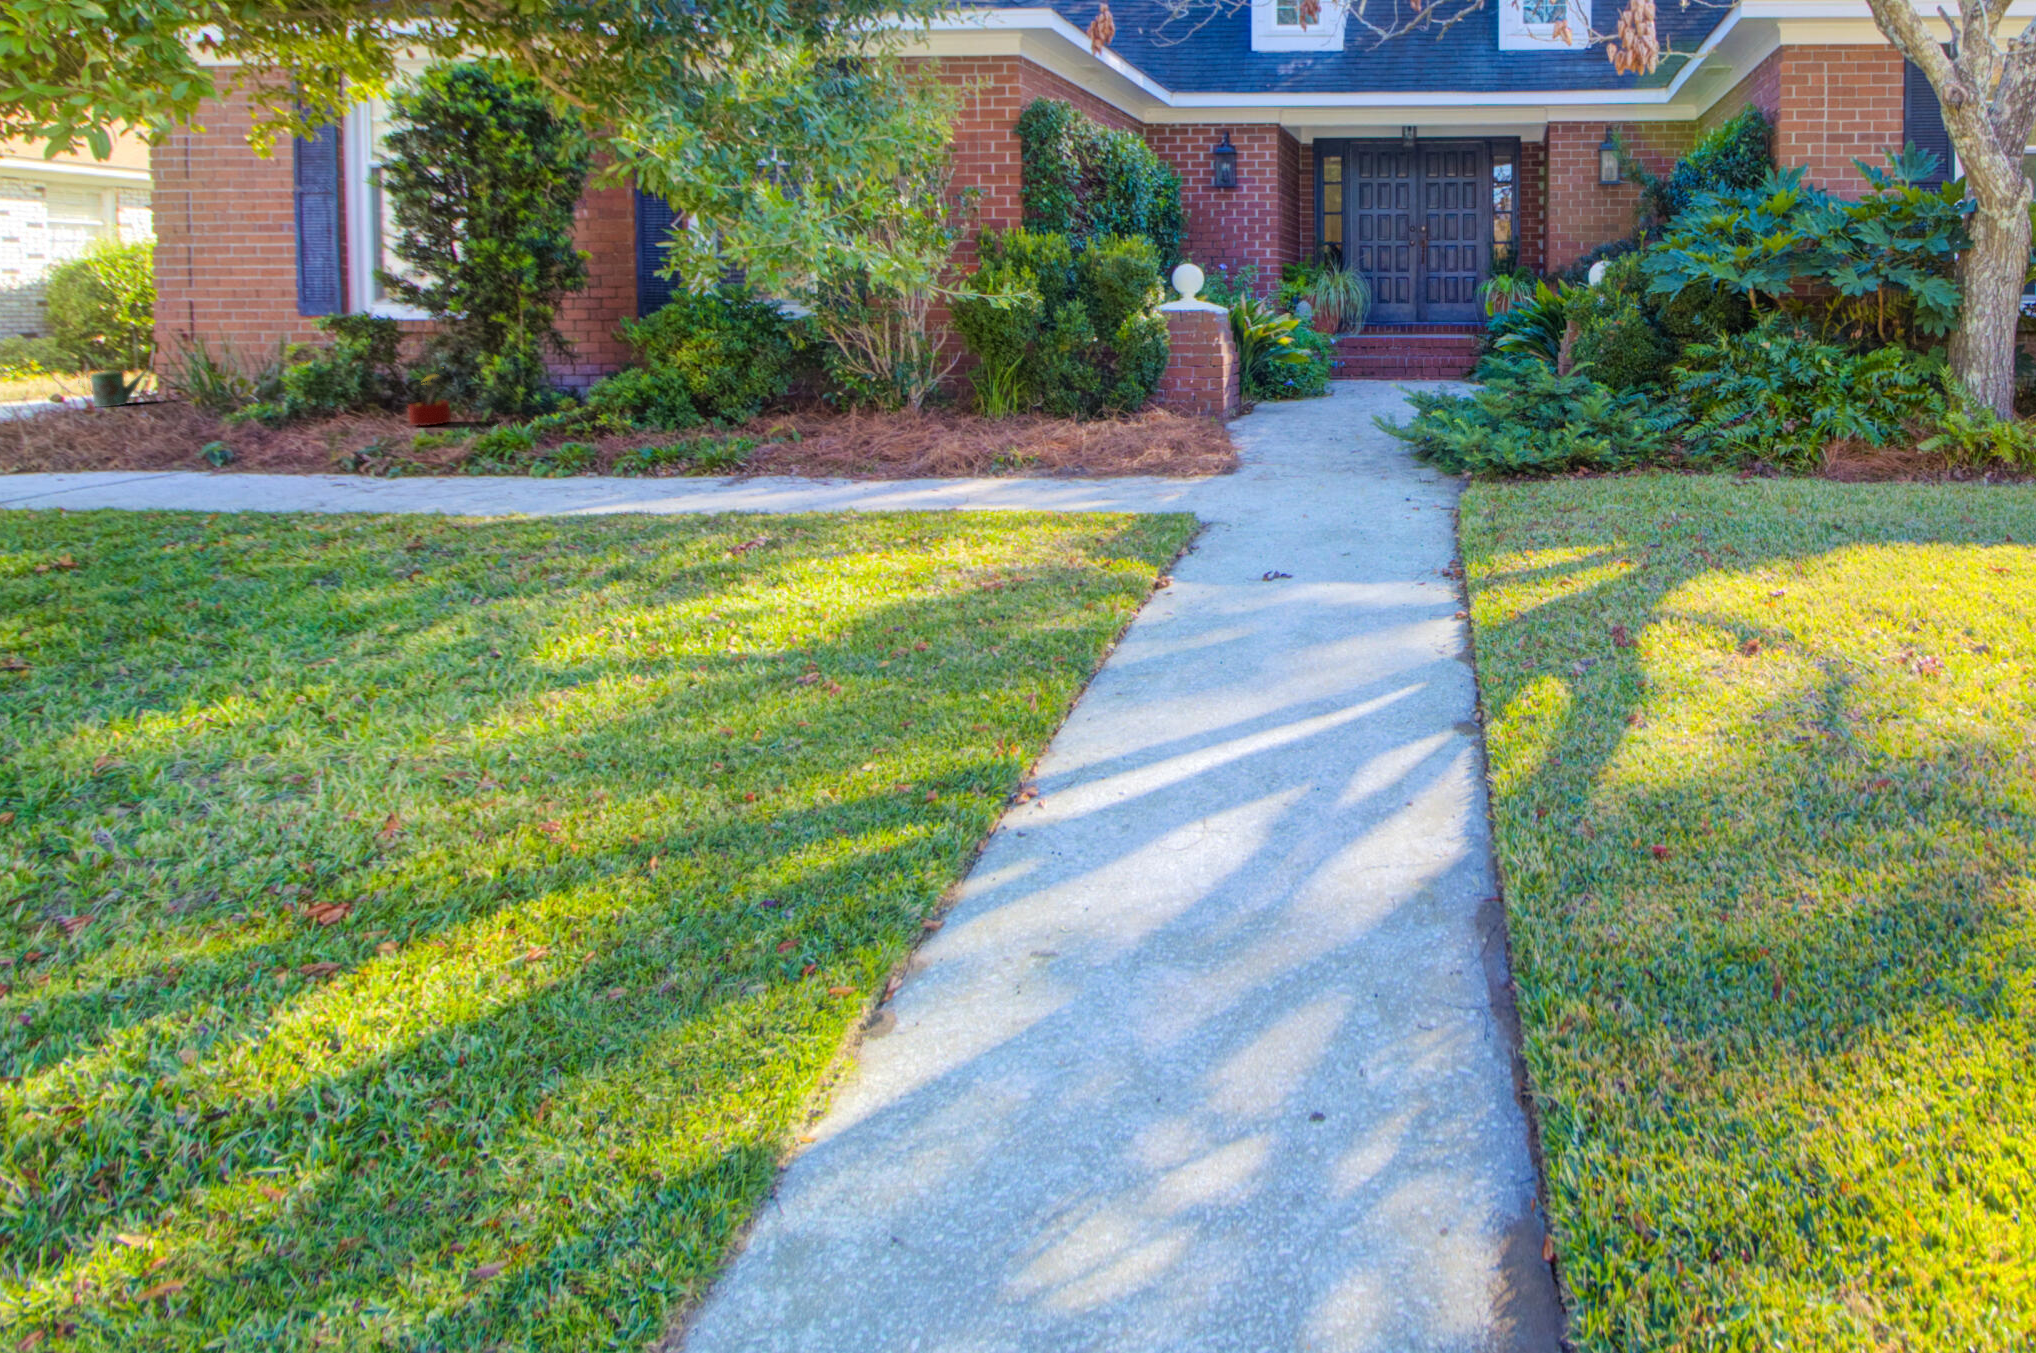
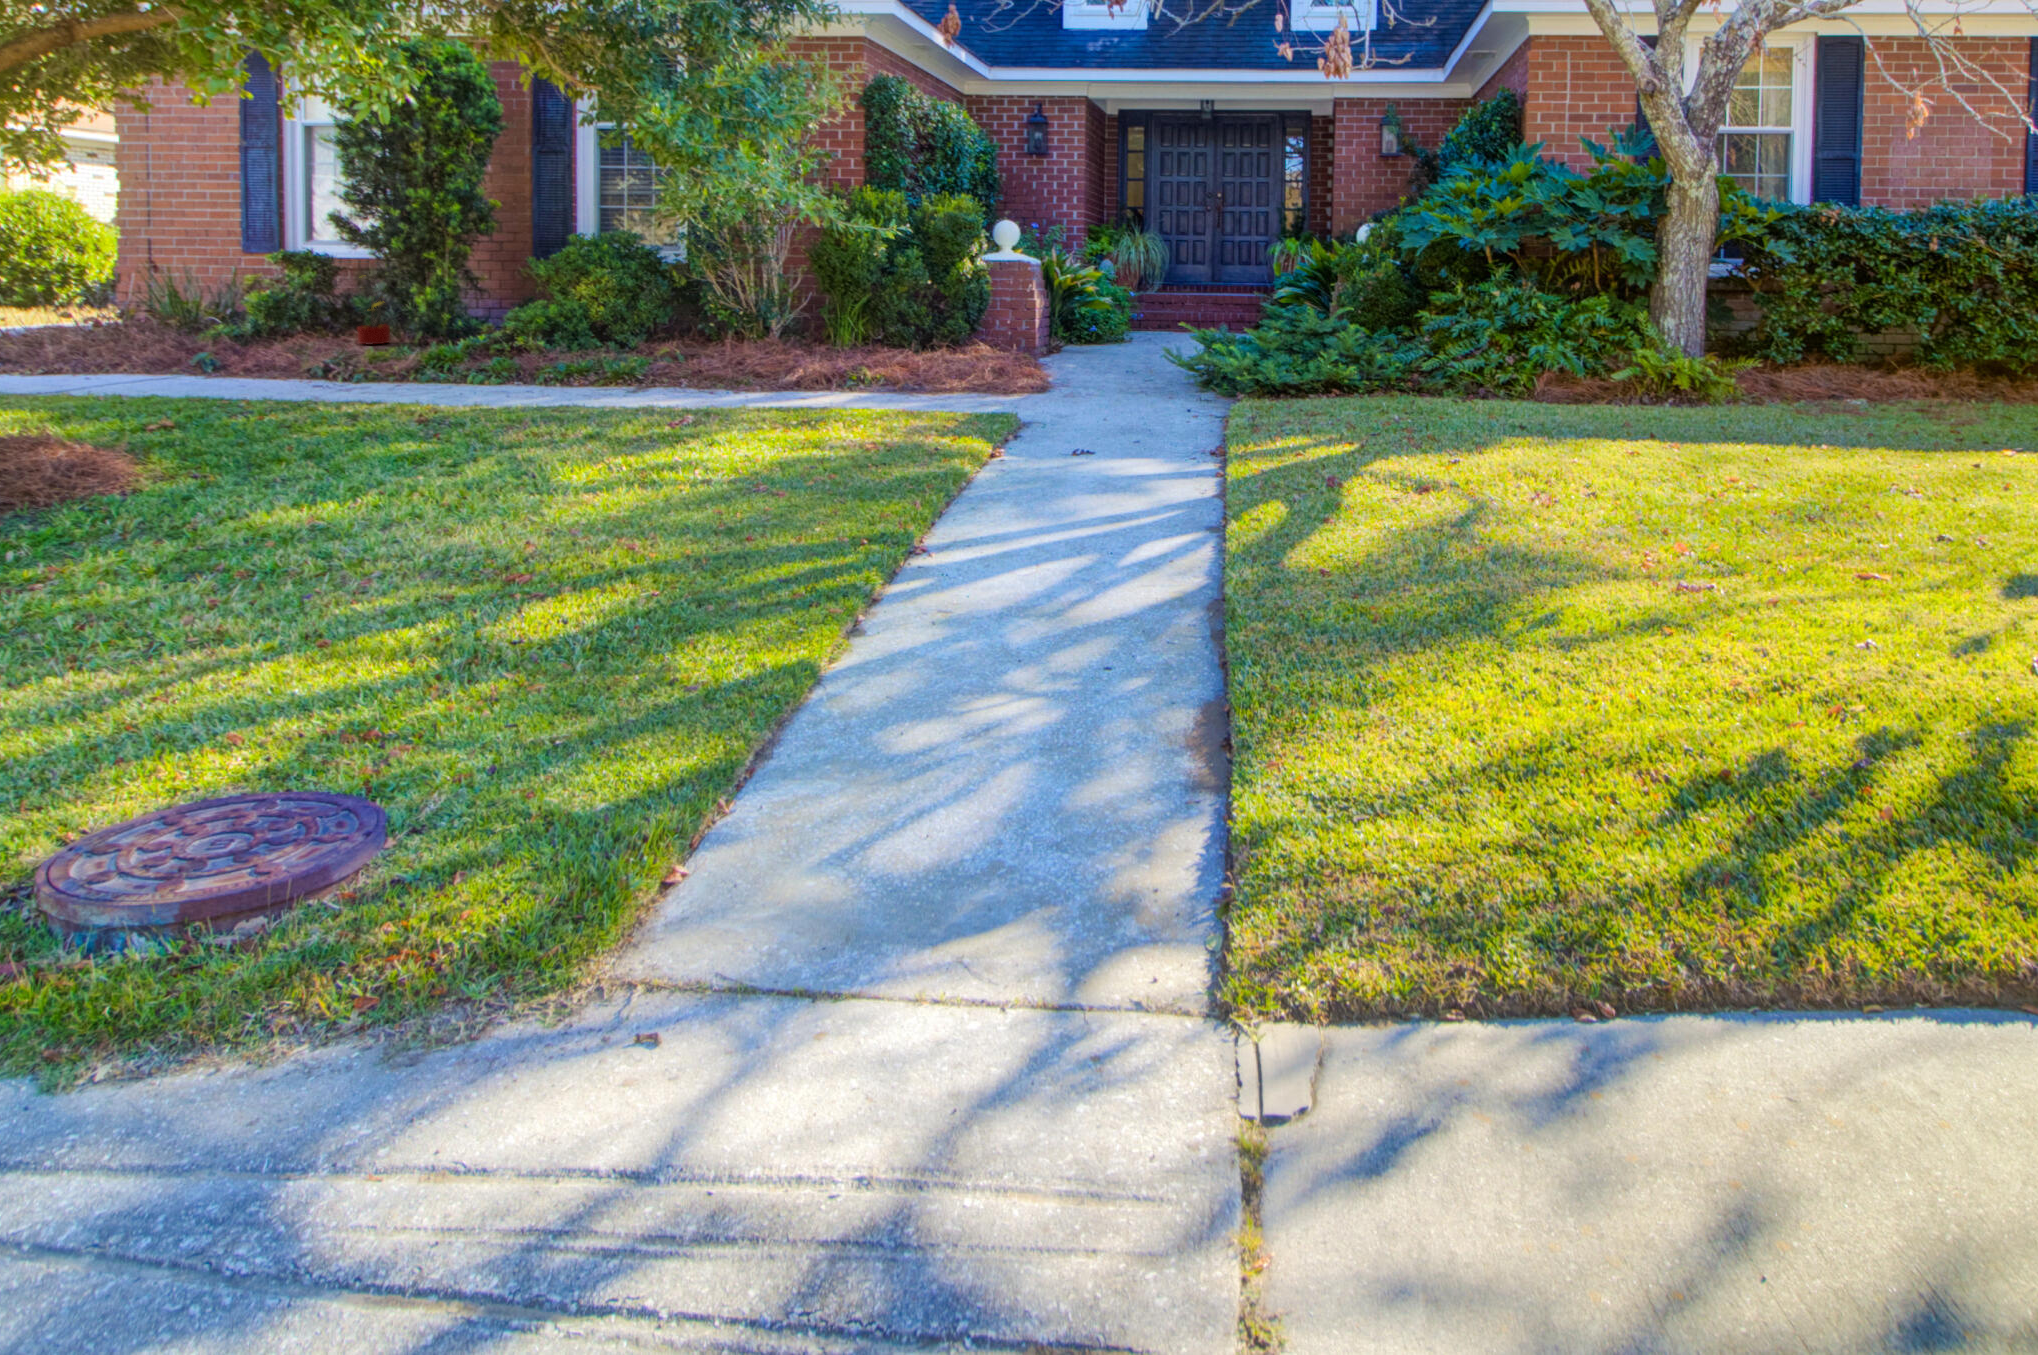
watering can: present [90,365,152,407] -> none [72,292,130,327]

